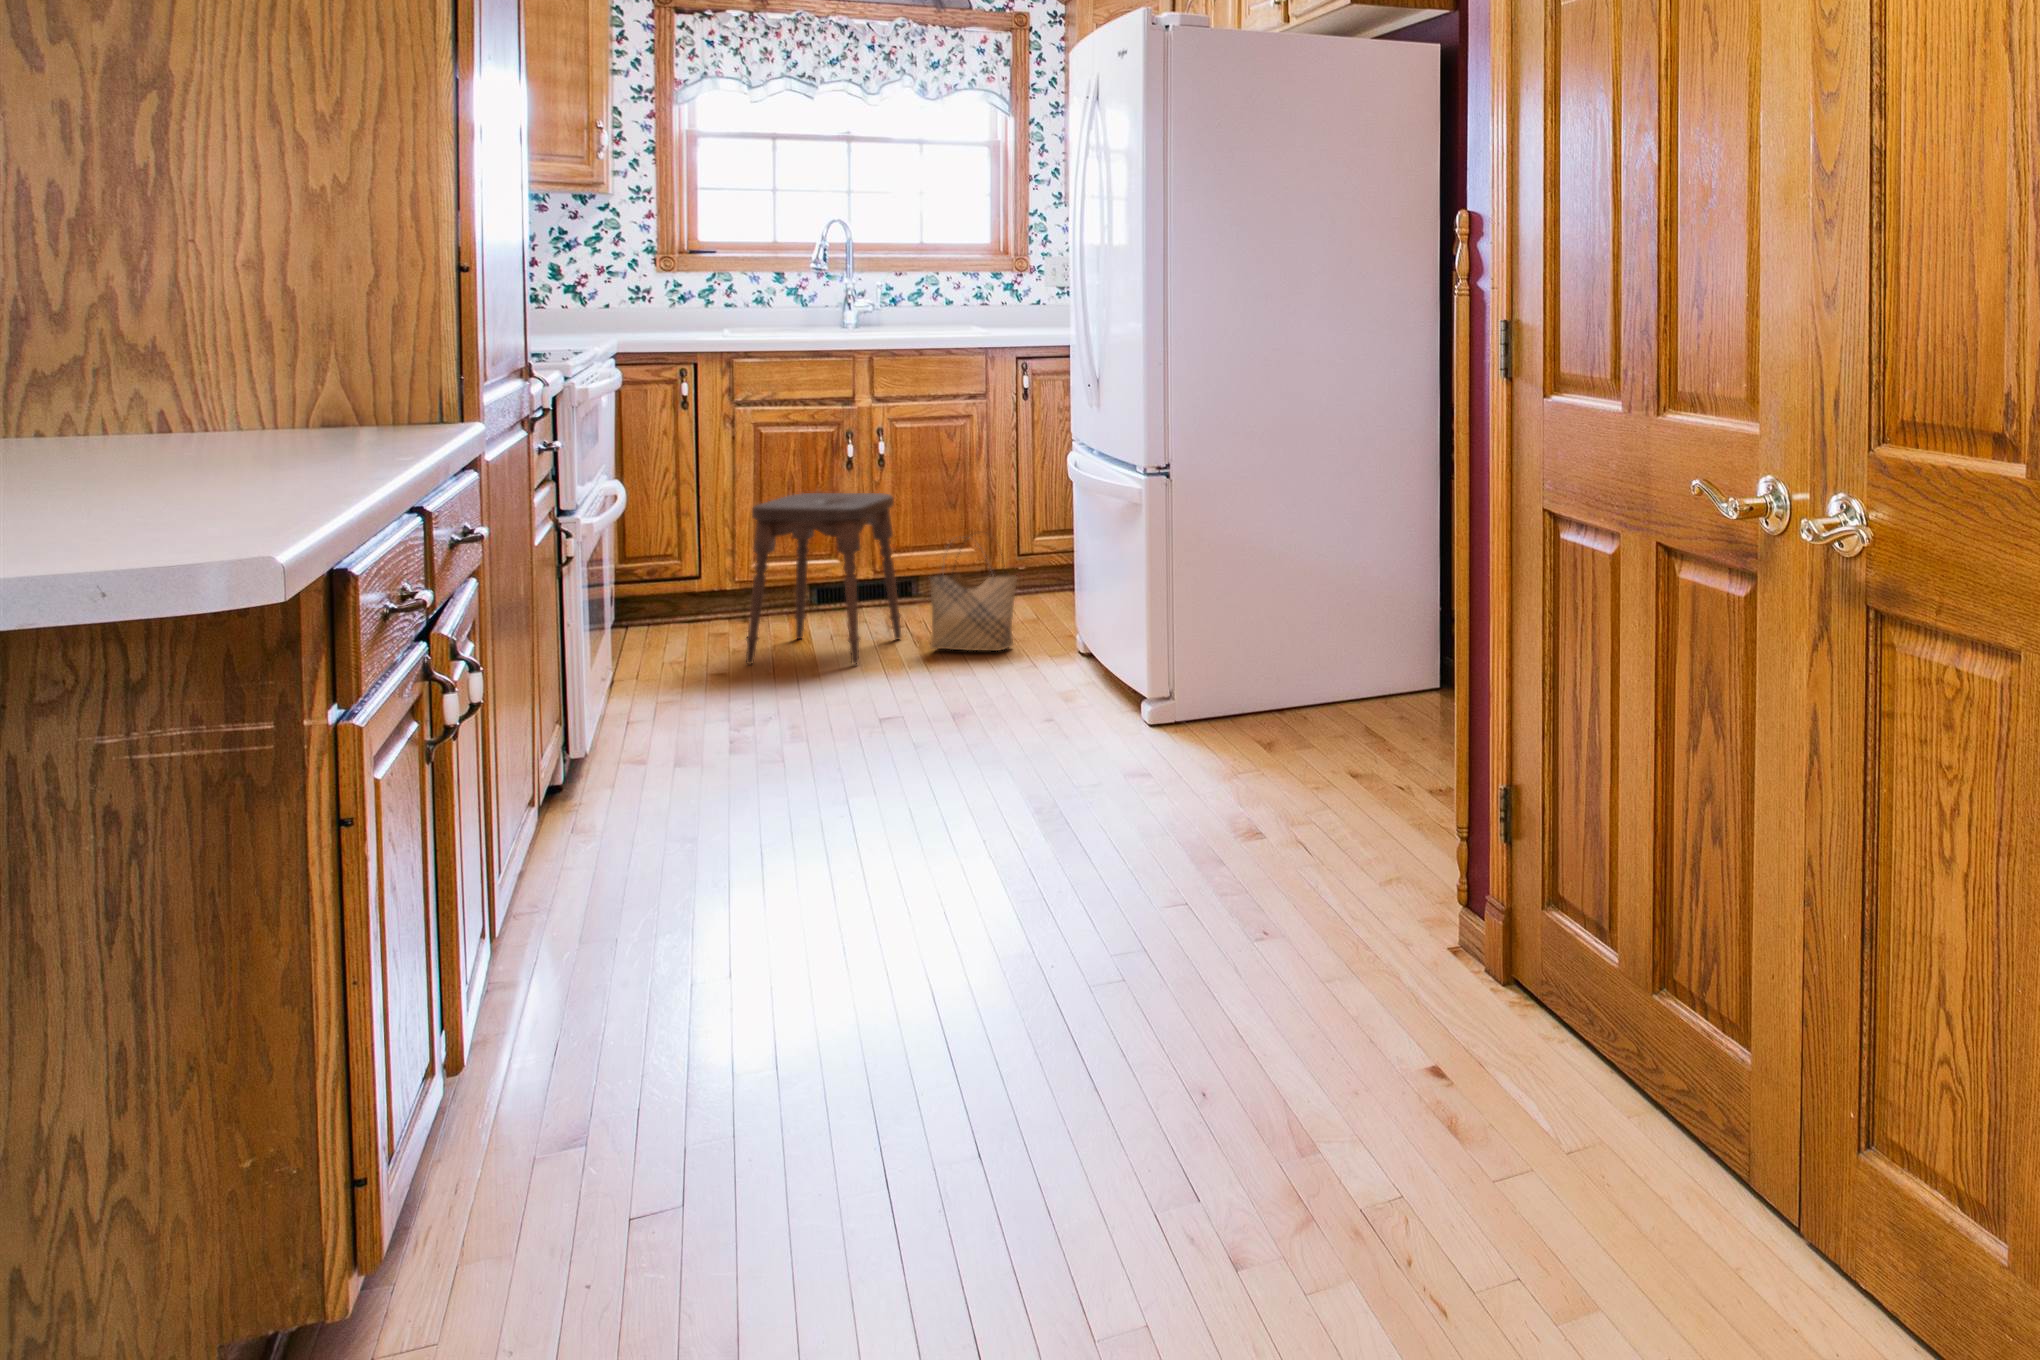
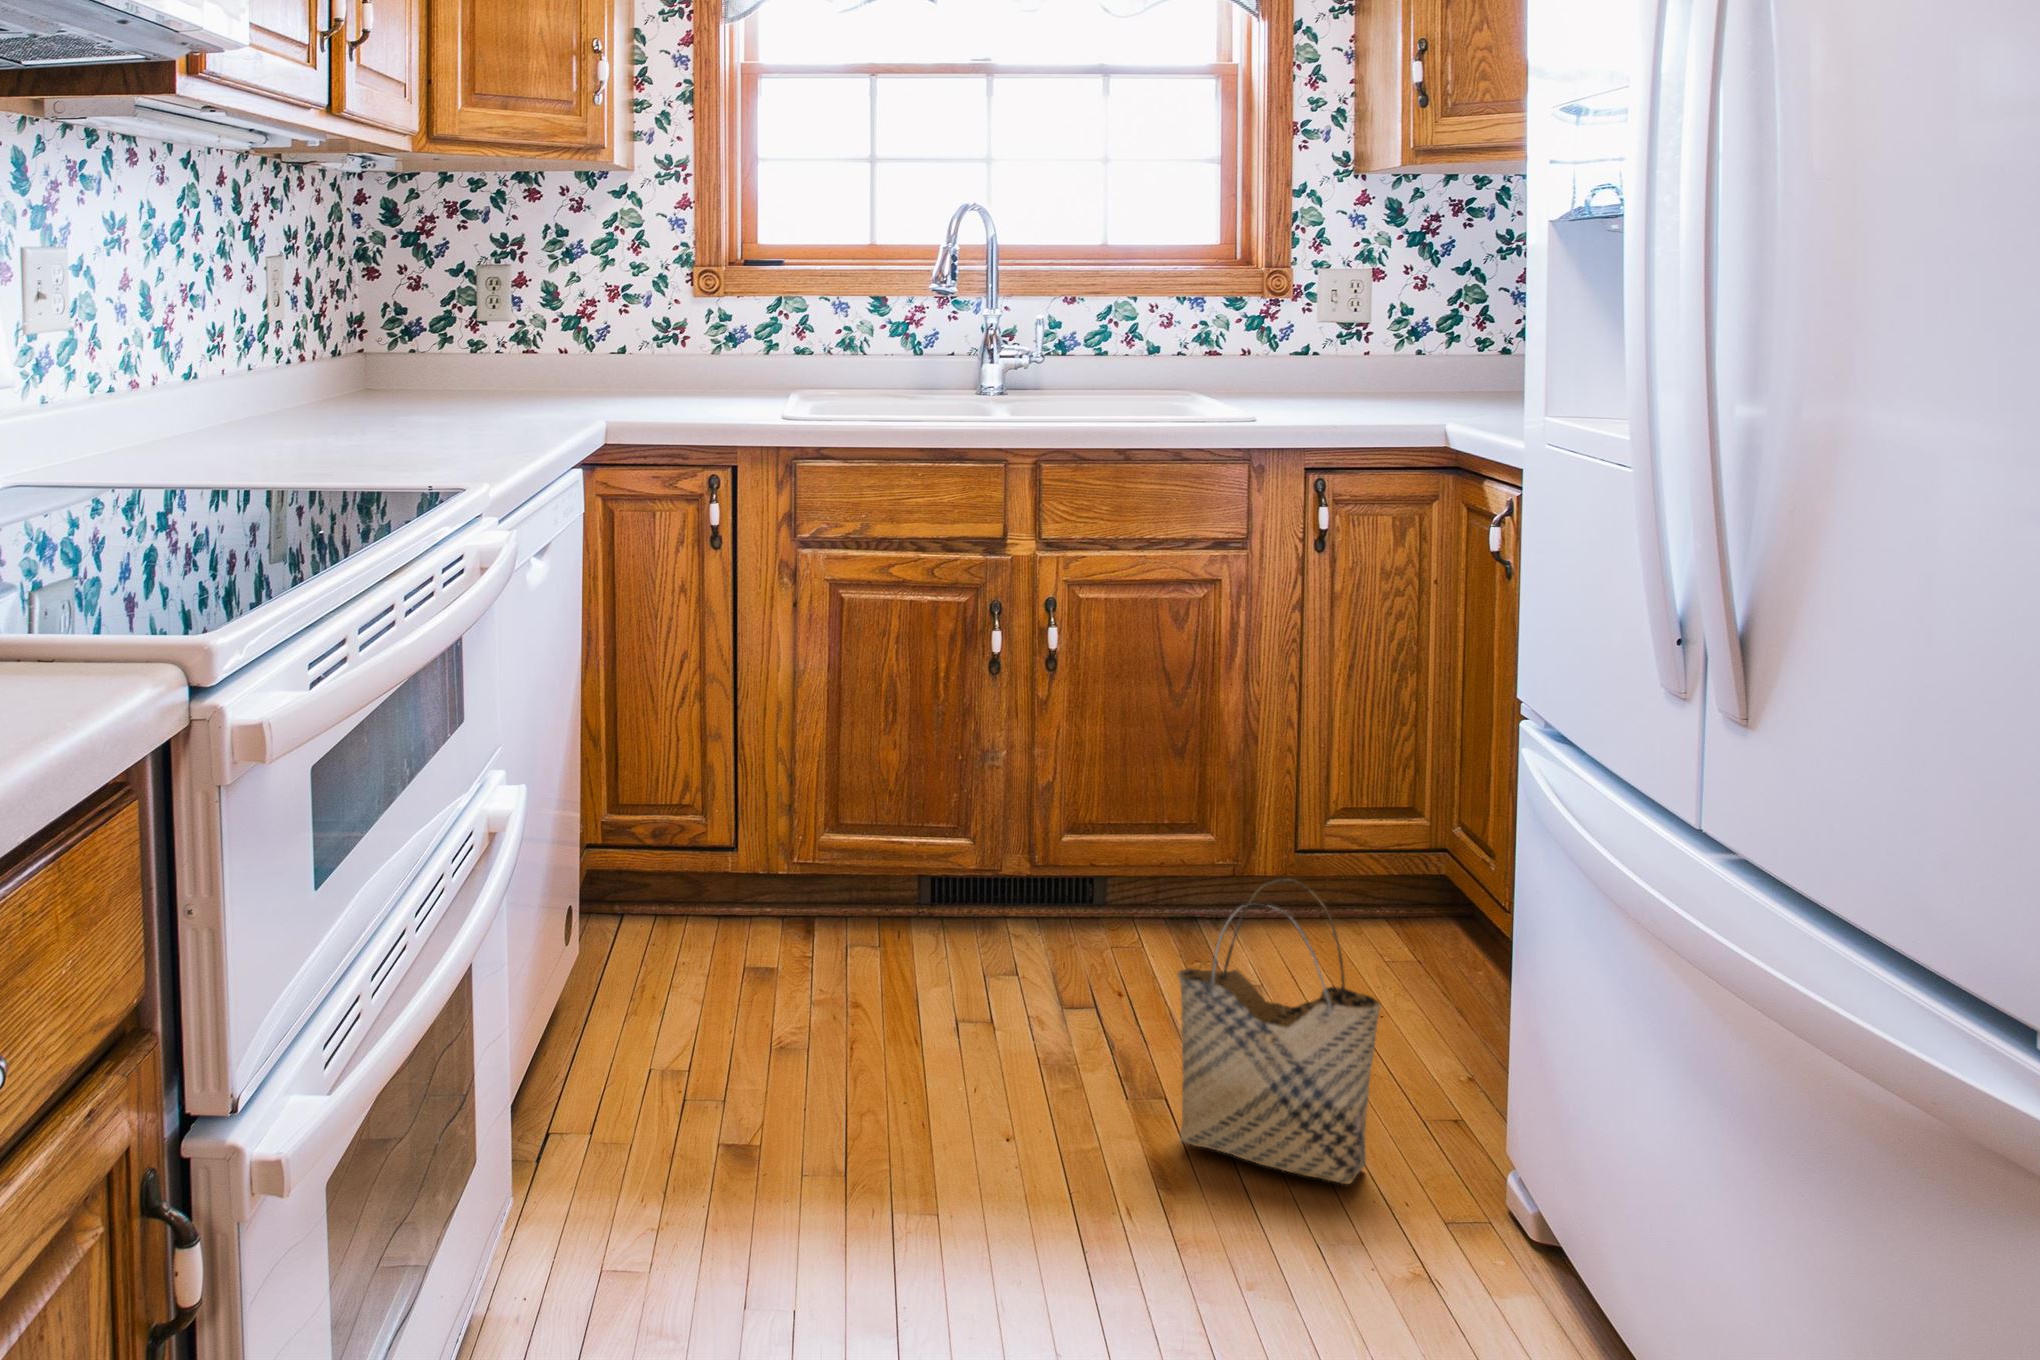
stool: present [746,493,901,664] -> none [810,742,1106,1170]

